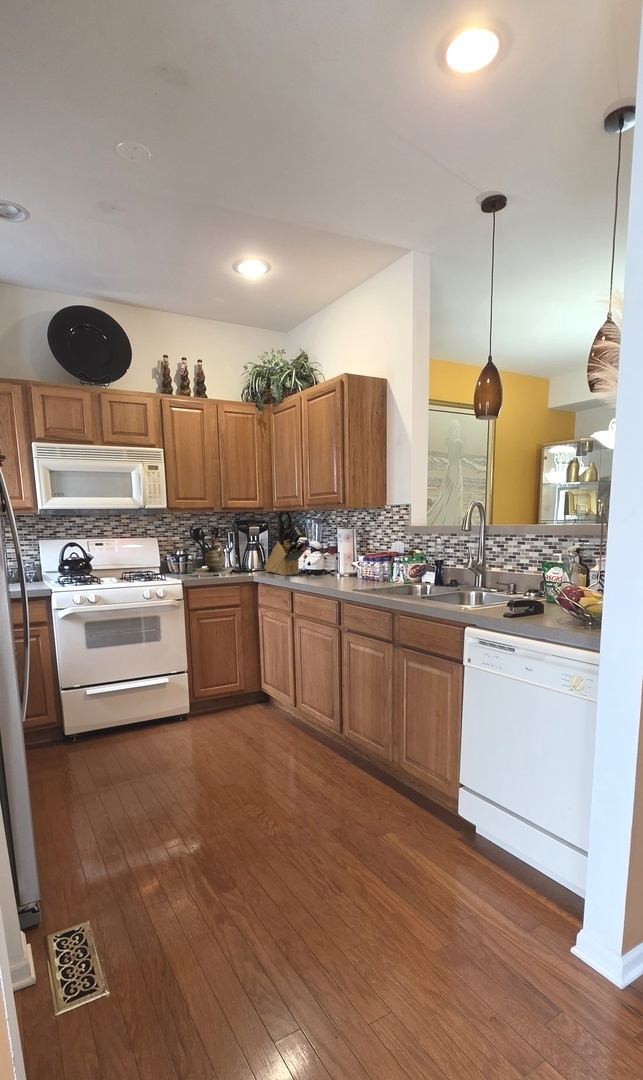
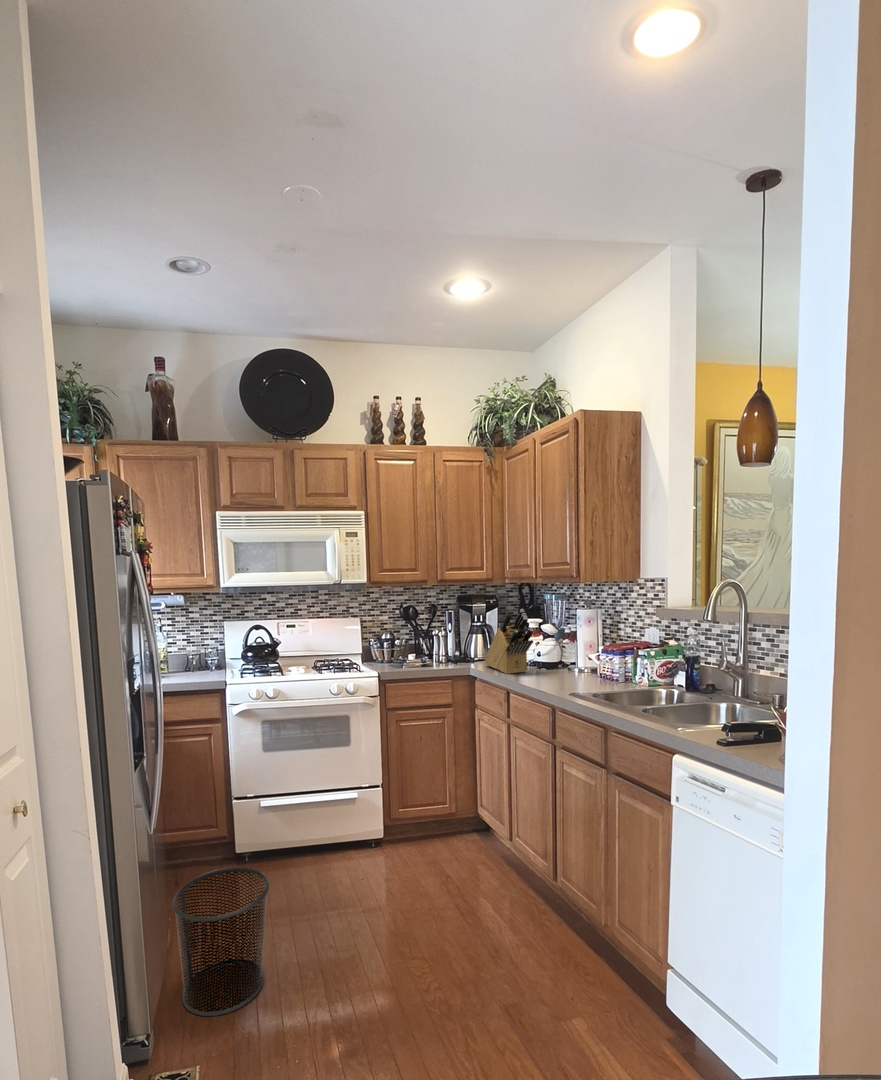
ceramic jug: present [191,539,234,575] -> none [393,620,451,667]
waste bin: none [45,726,125,834] -> present [172,867,269,1016]

